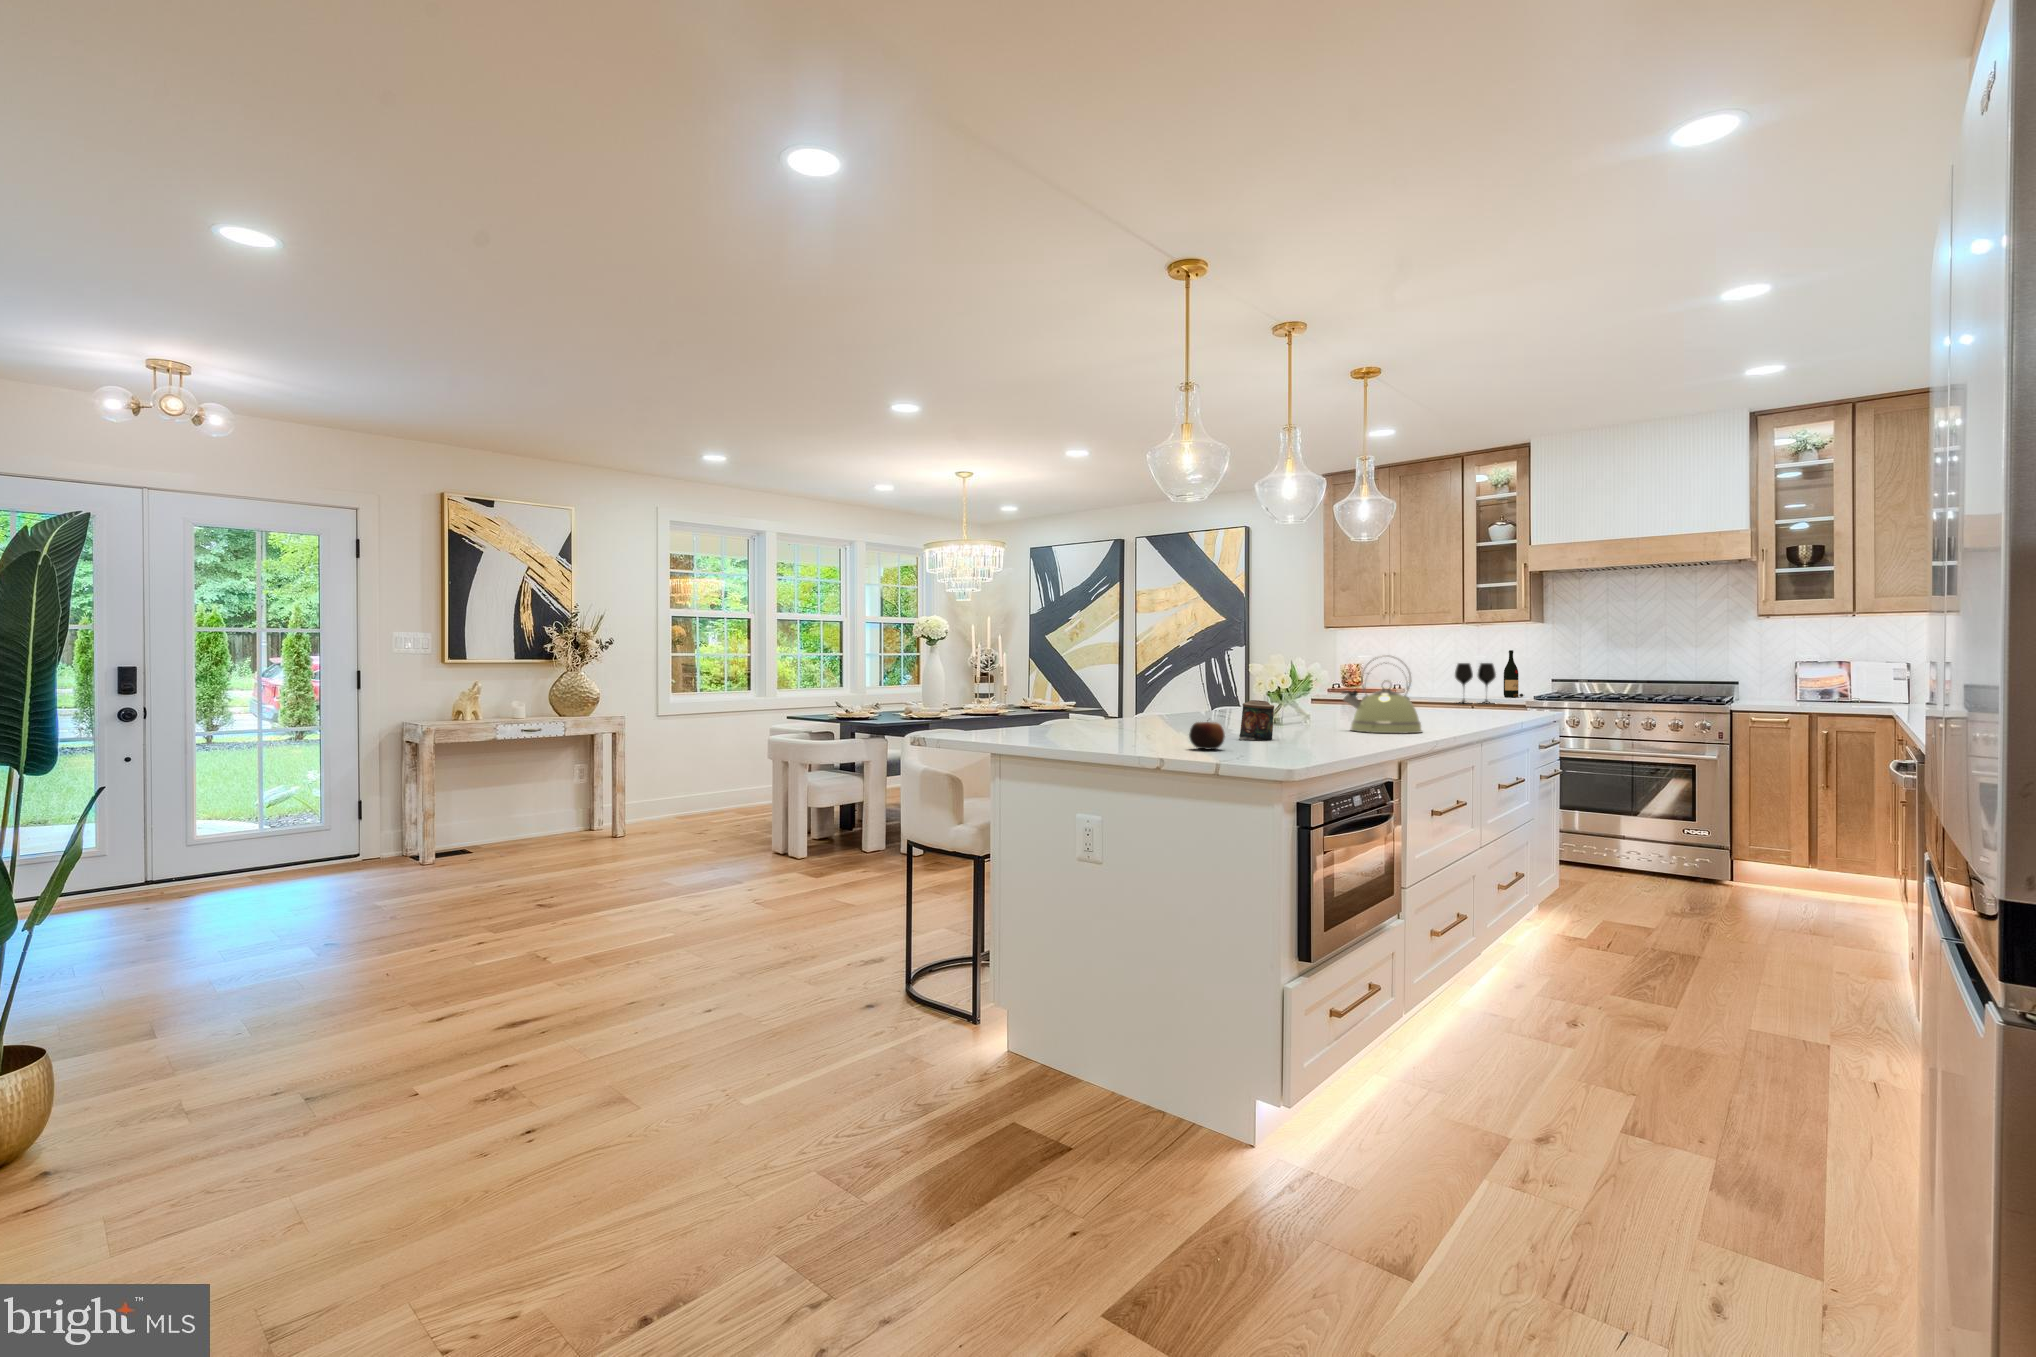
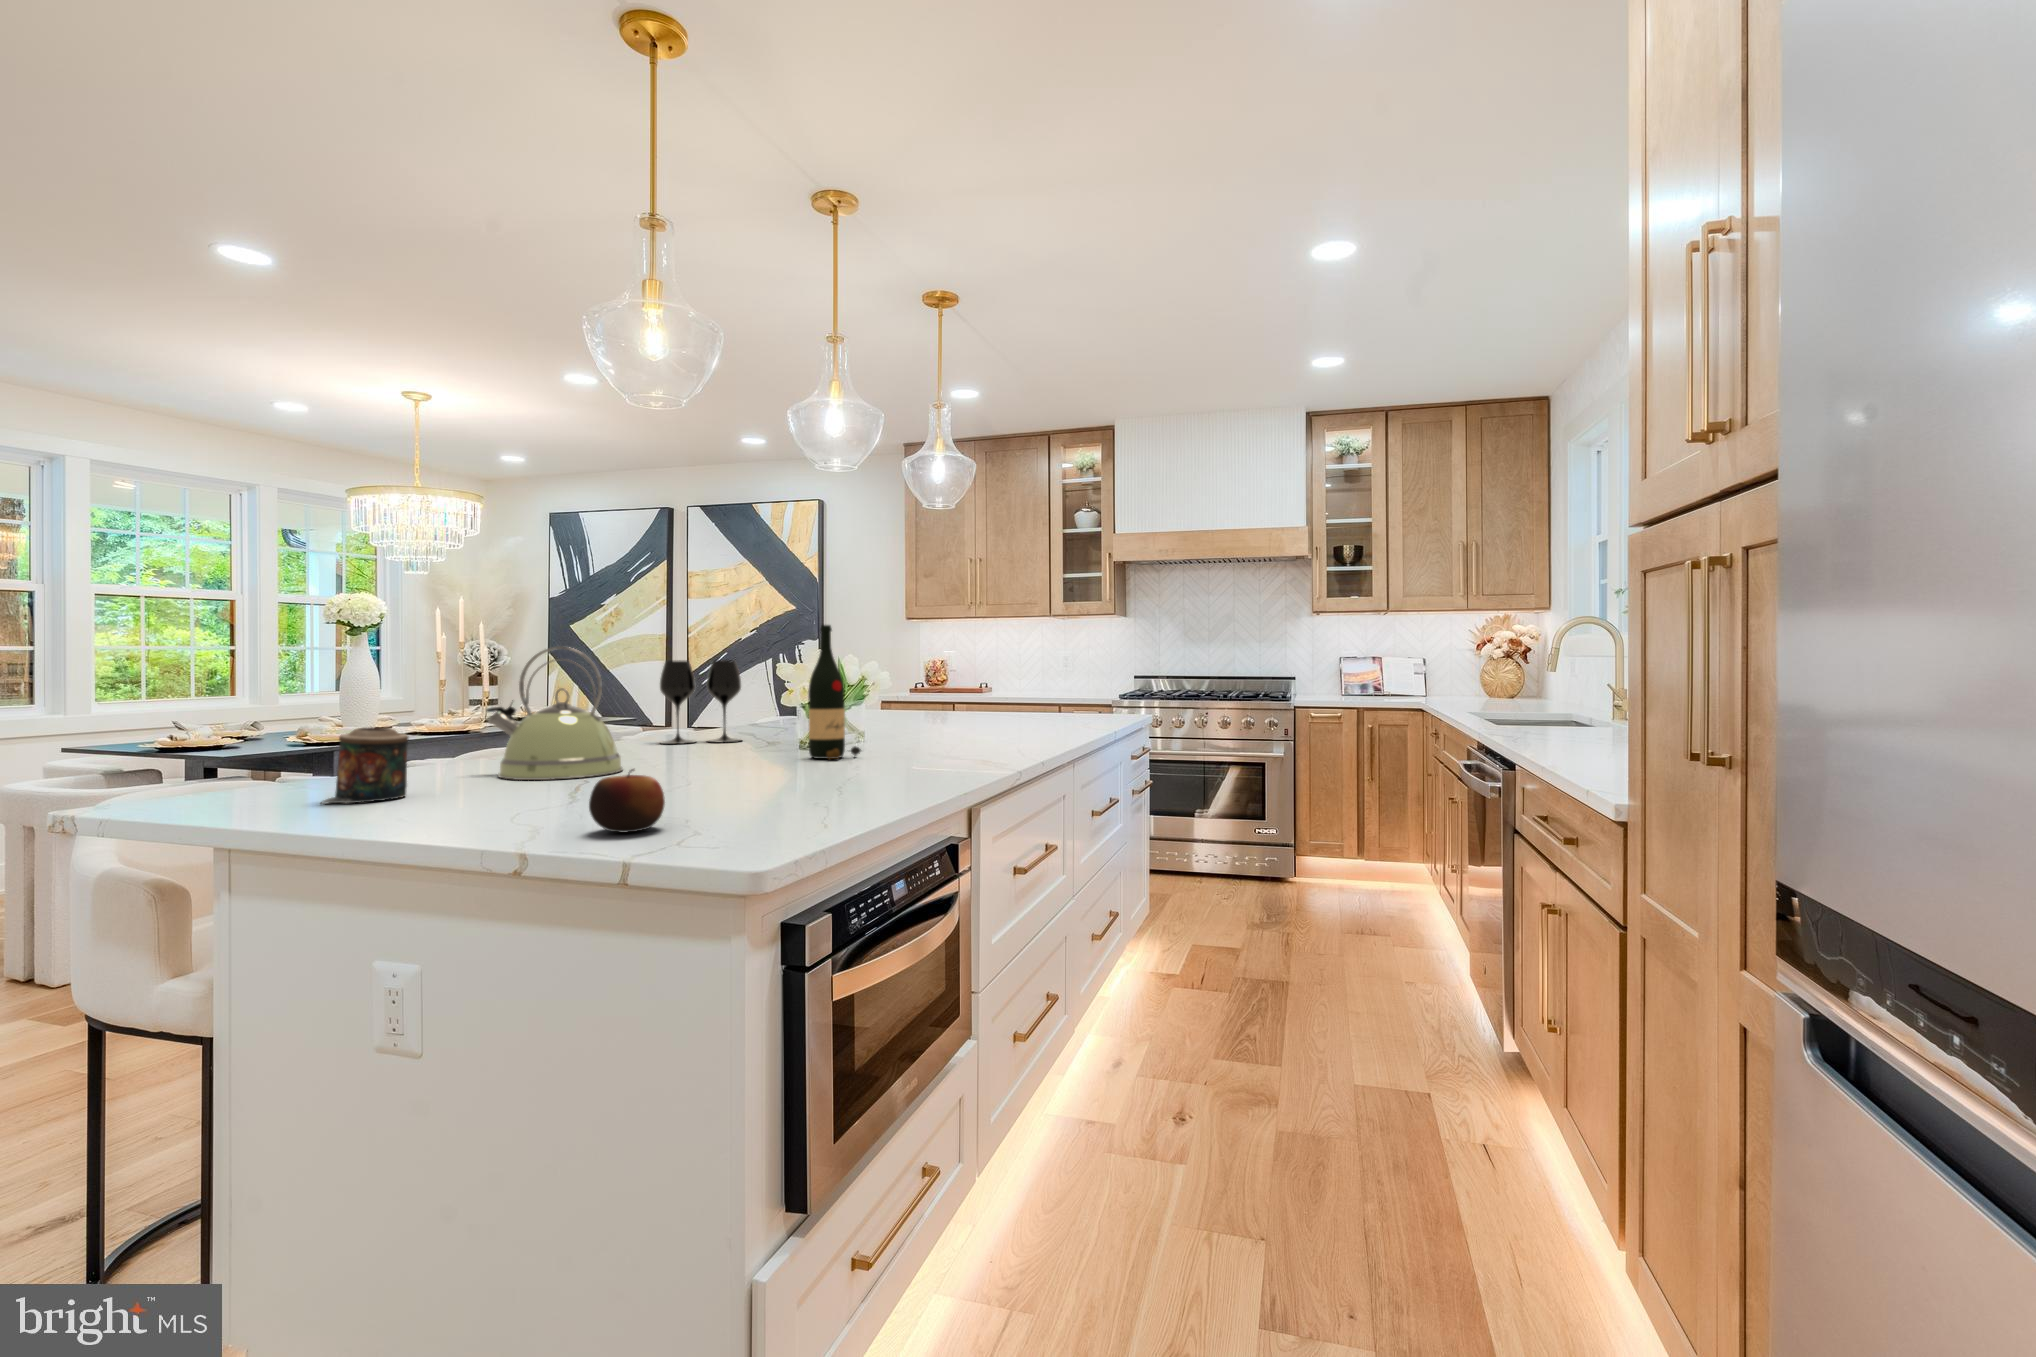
wine bottle: present [1504,650,1523,697] -> present [808,625,861,759]
kettle: present [1342,660,1422,733] -> present [486,646,623,780]
wine glass: present [1455,663,1496,704] -> present [660,660,741,744]
candle: present [1239,700,1274,740] -> present [321,727,408,804]

